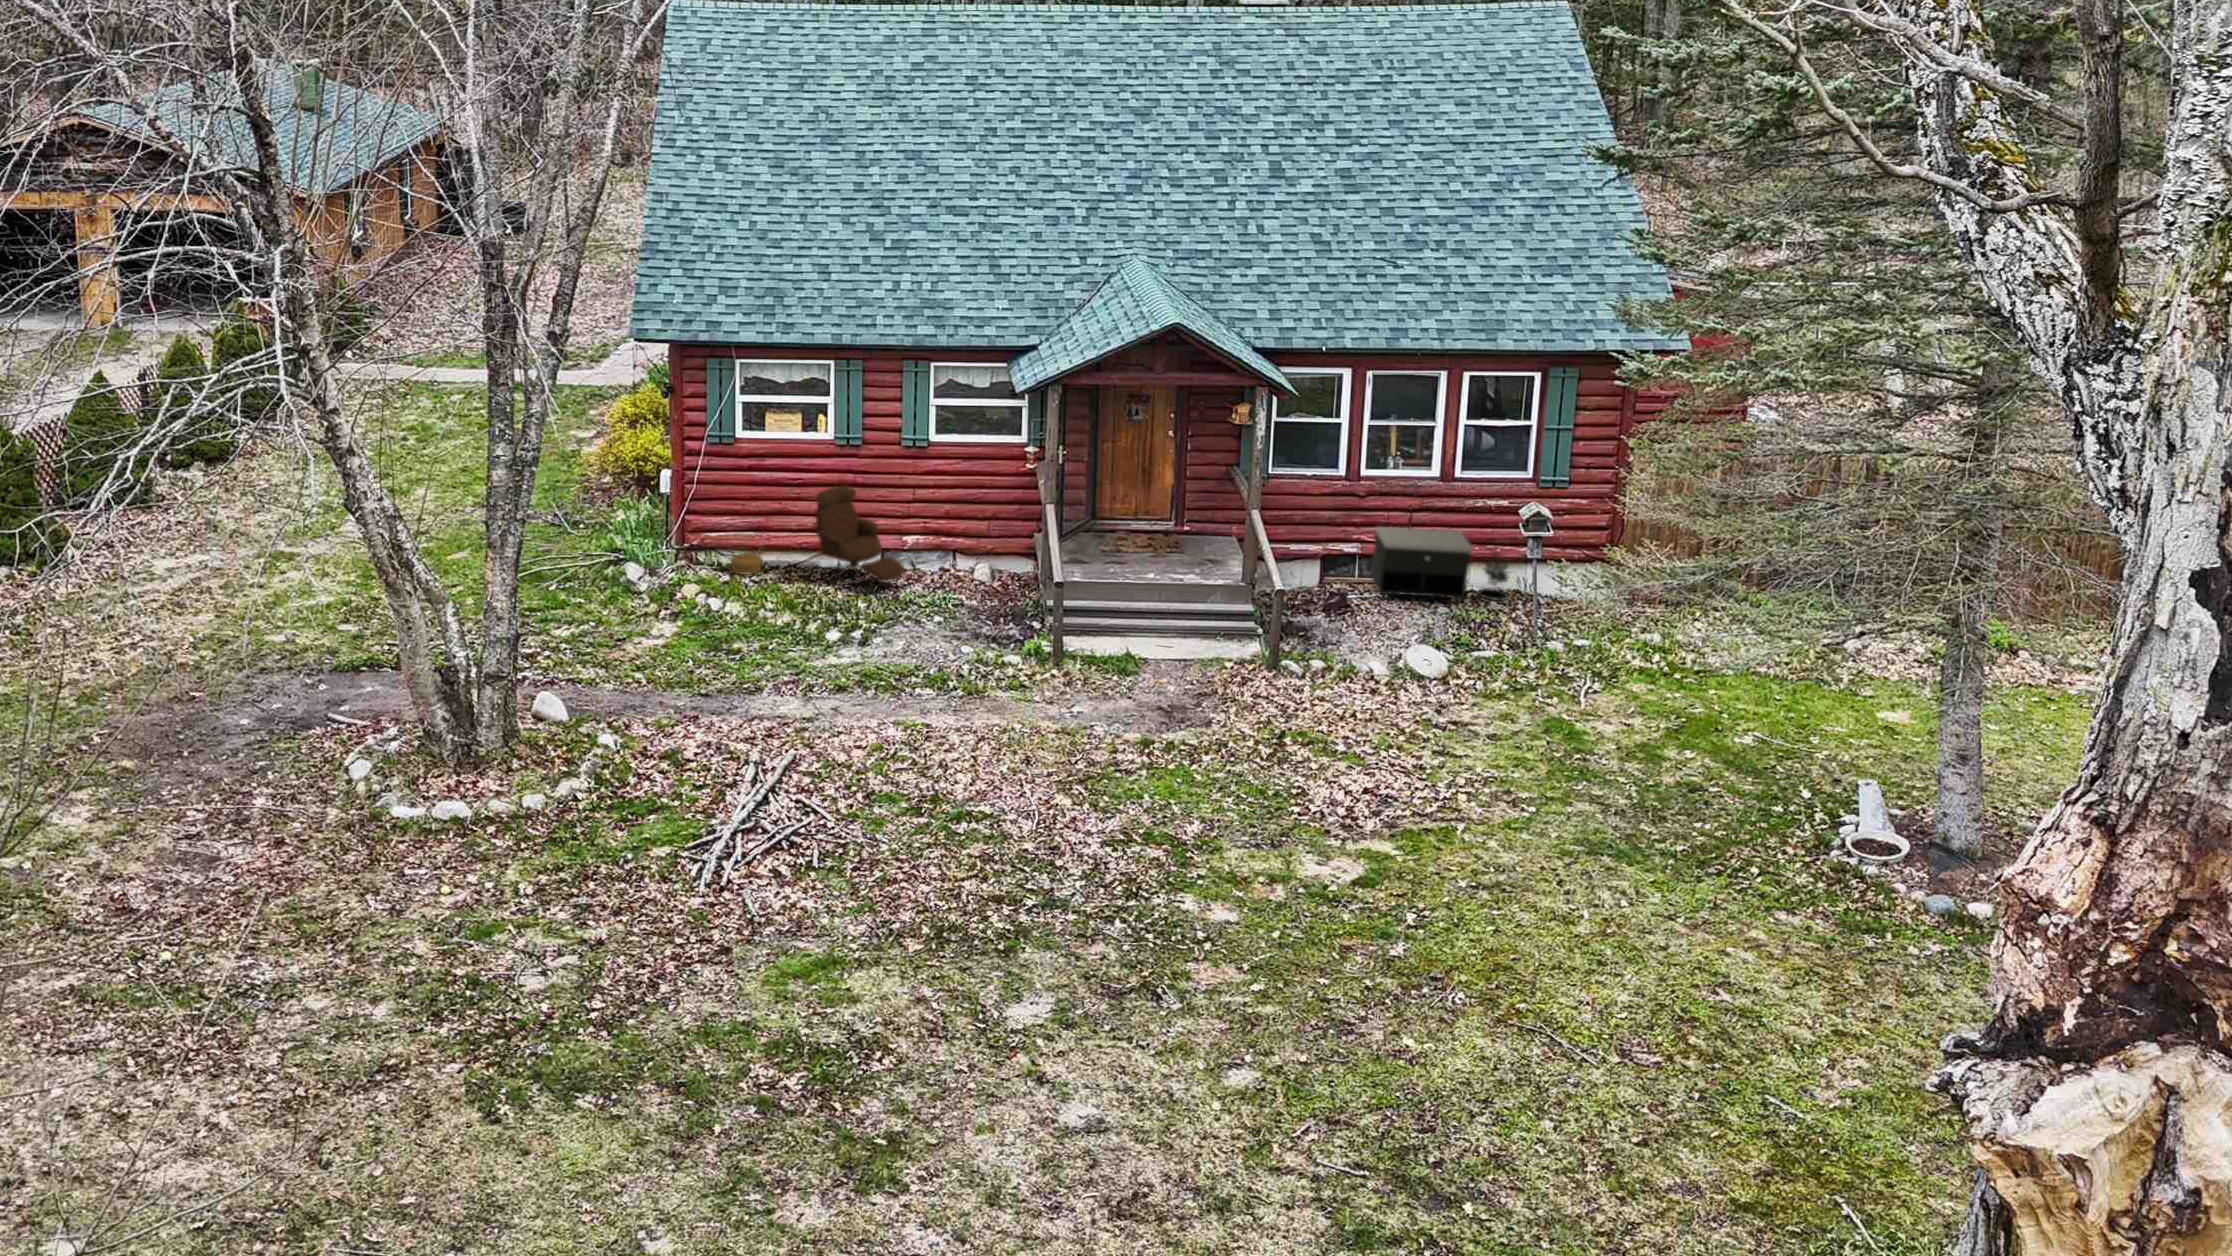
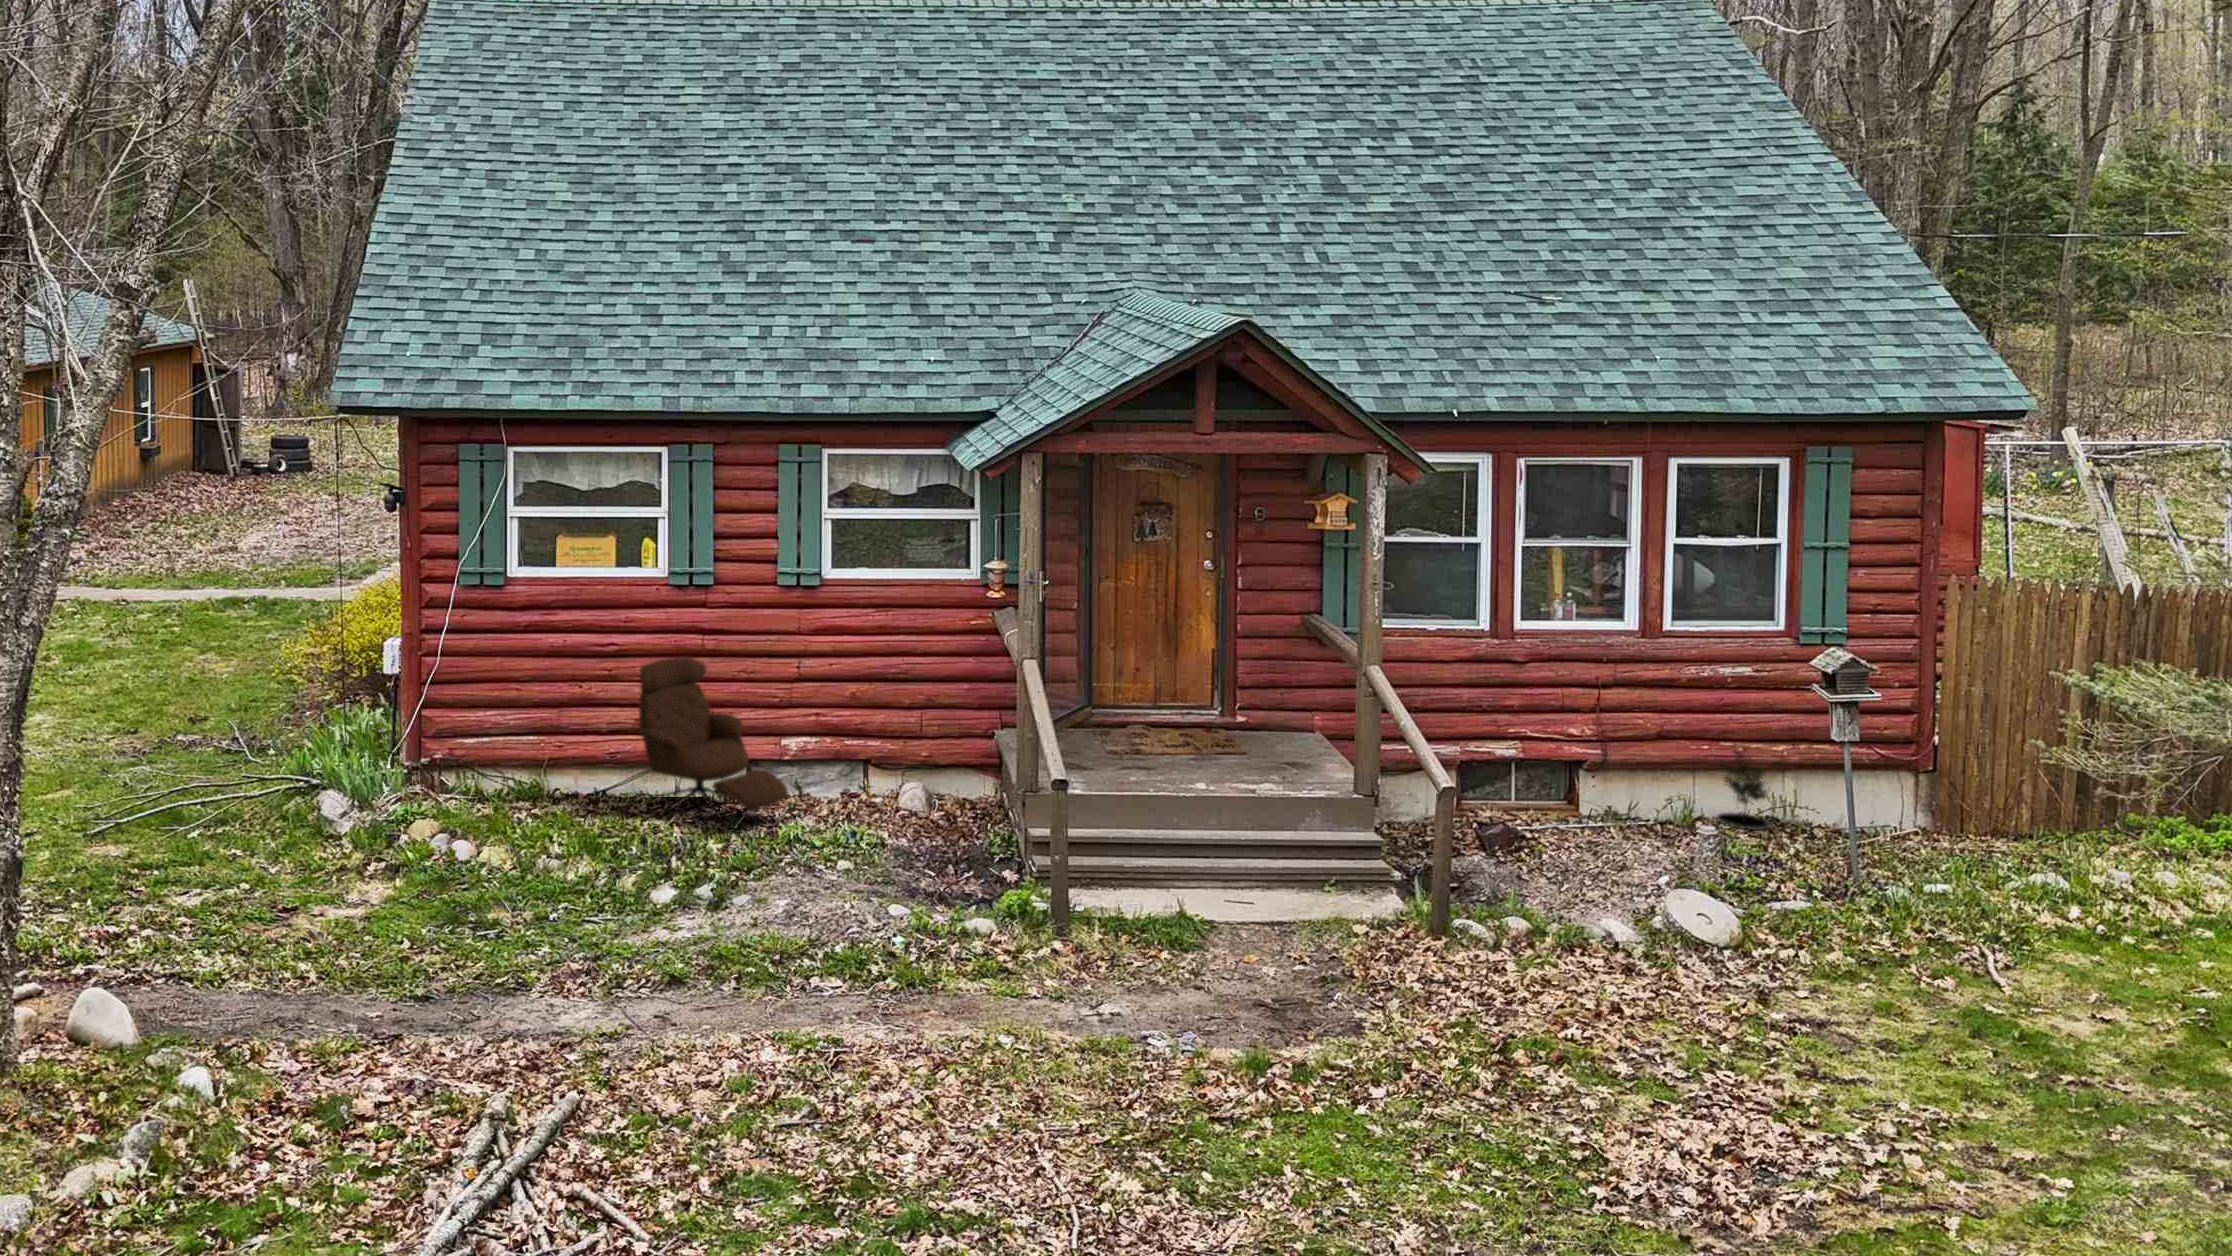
storage bench: present [1371,527,1472,601] -> none [1542,712,1712,833]
woven basket: present [730,539,763,575] -> none [493,744,550,807]

